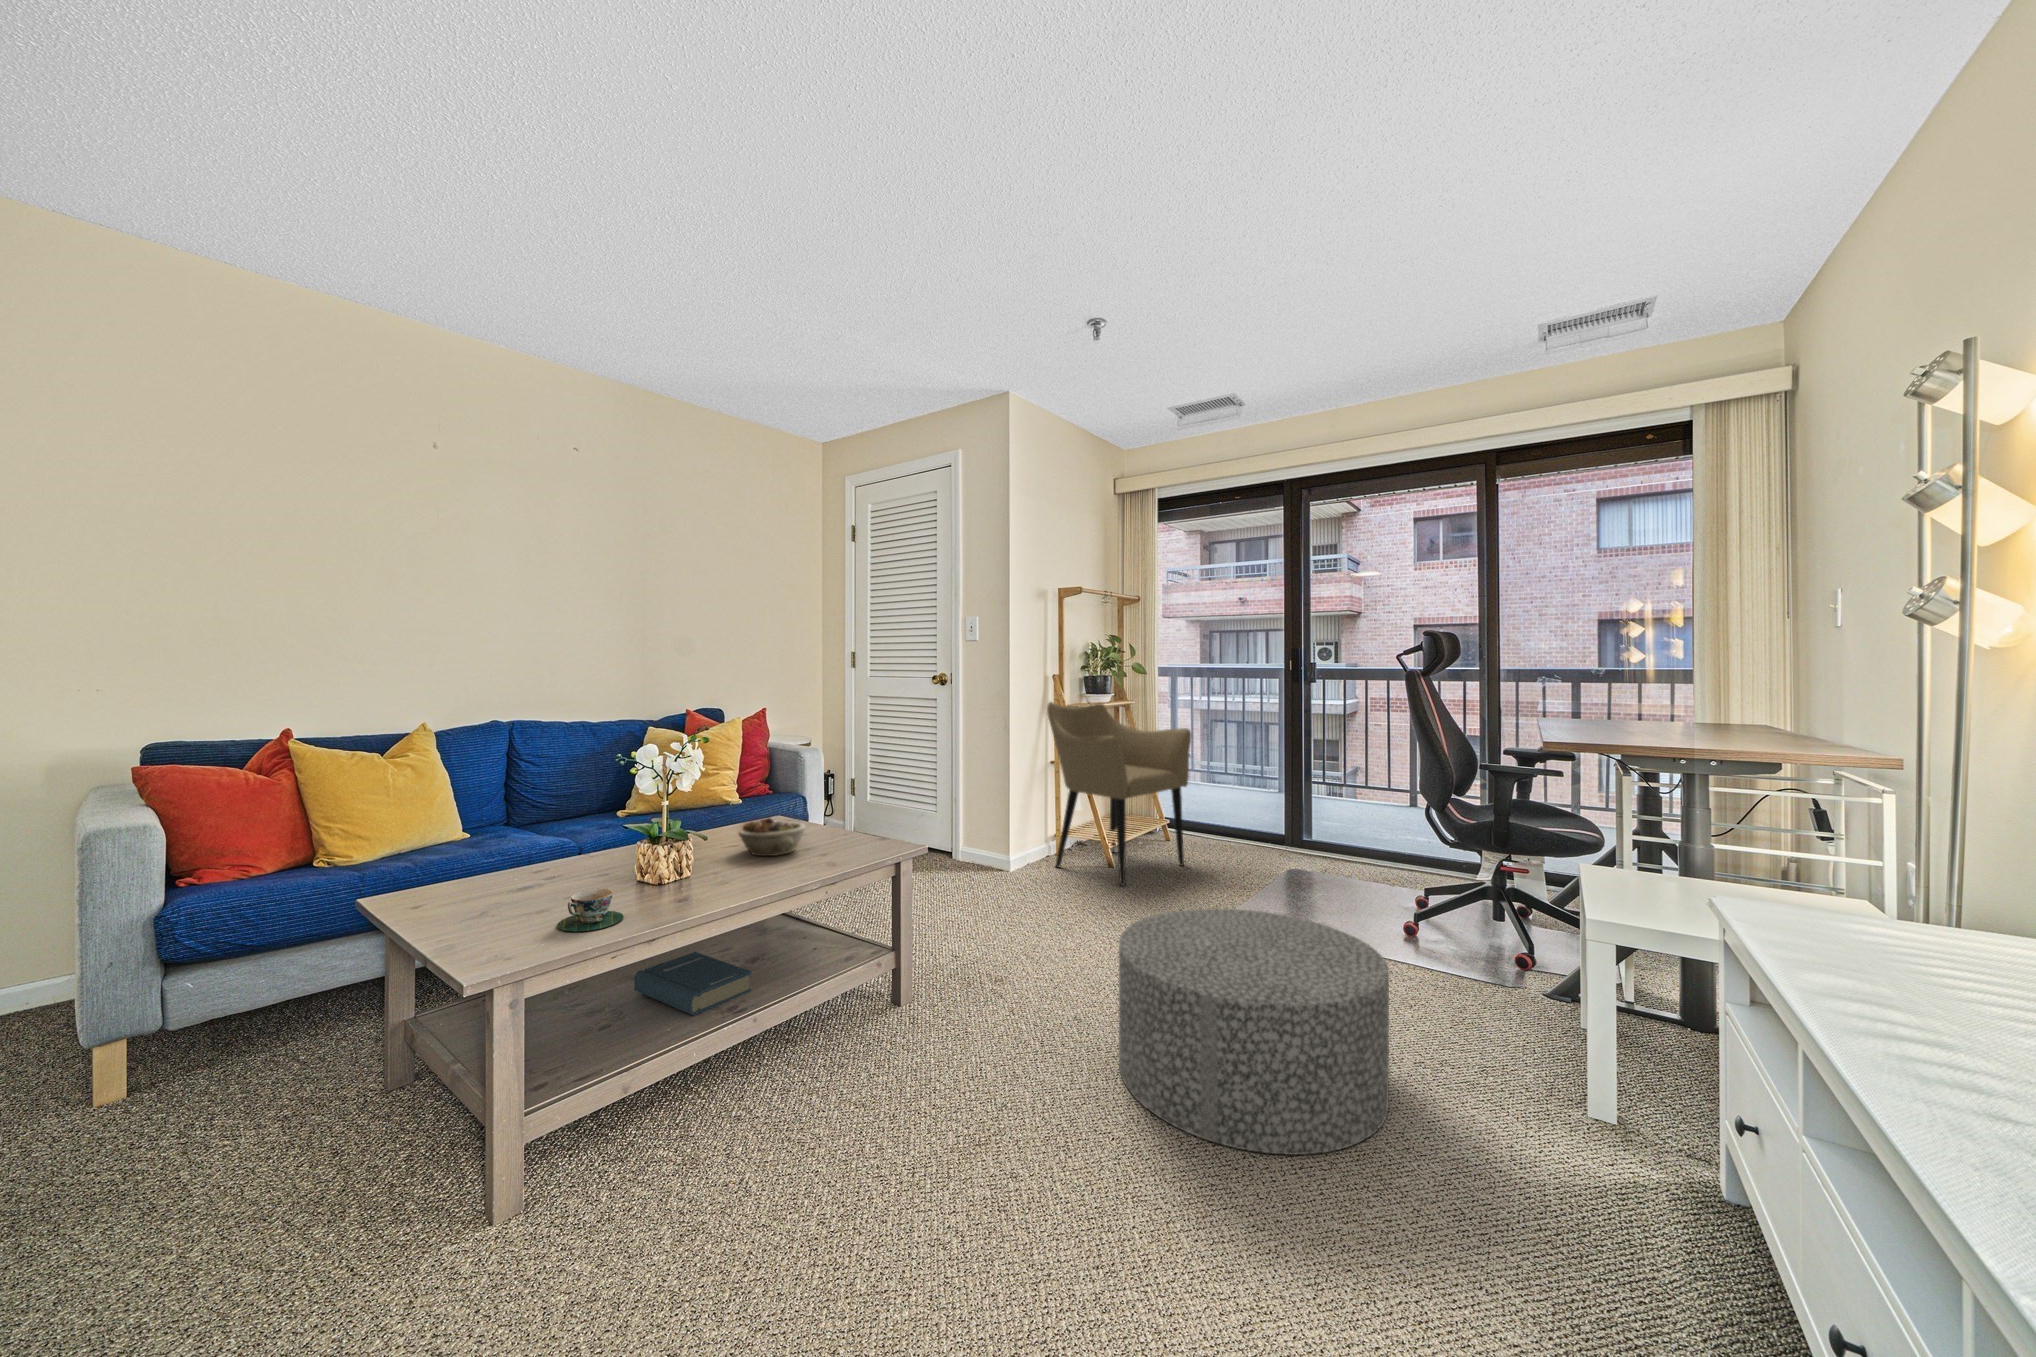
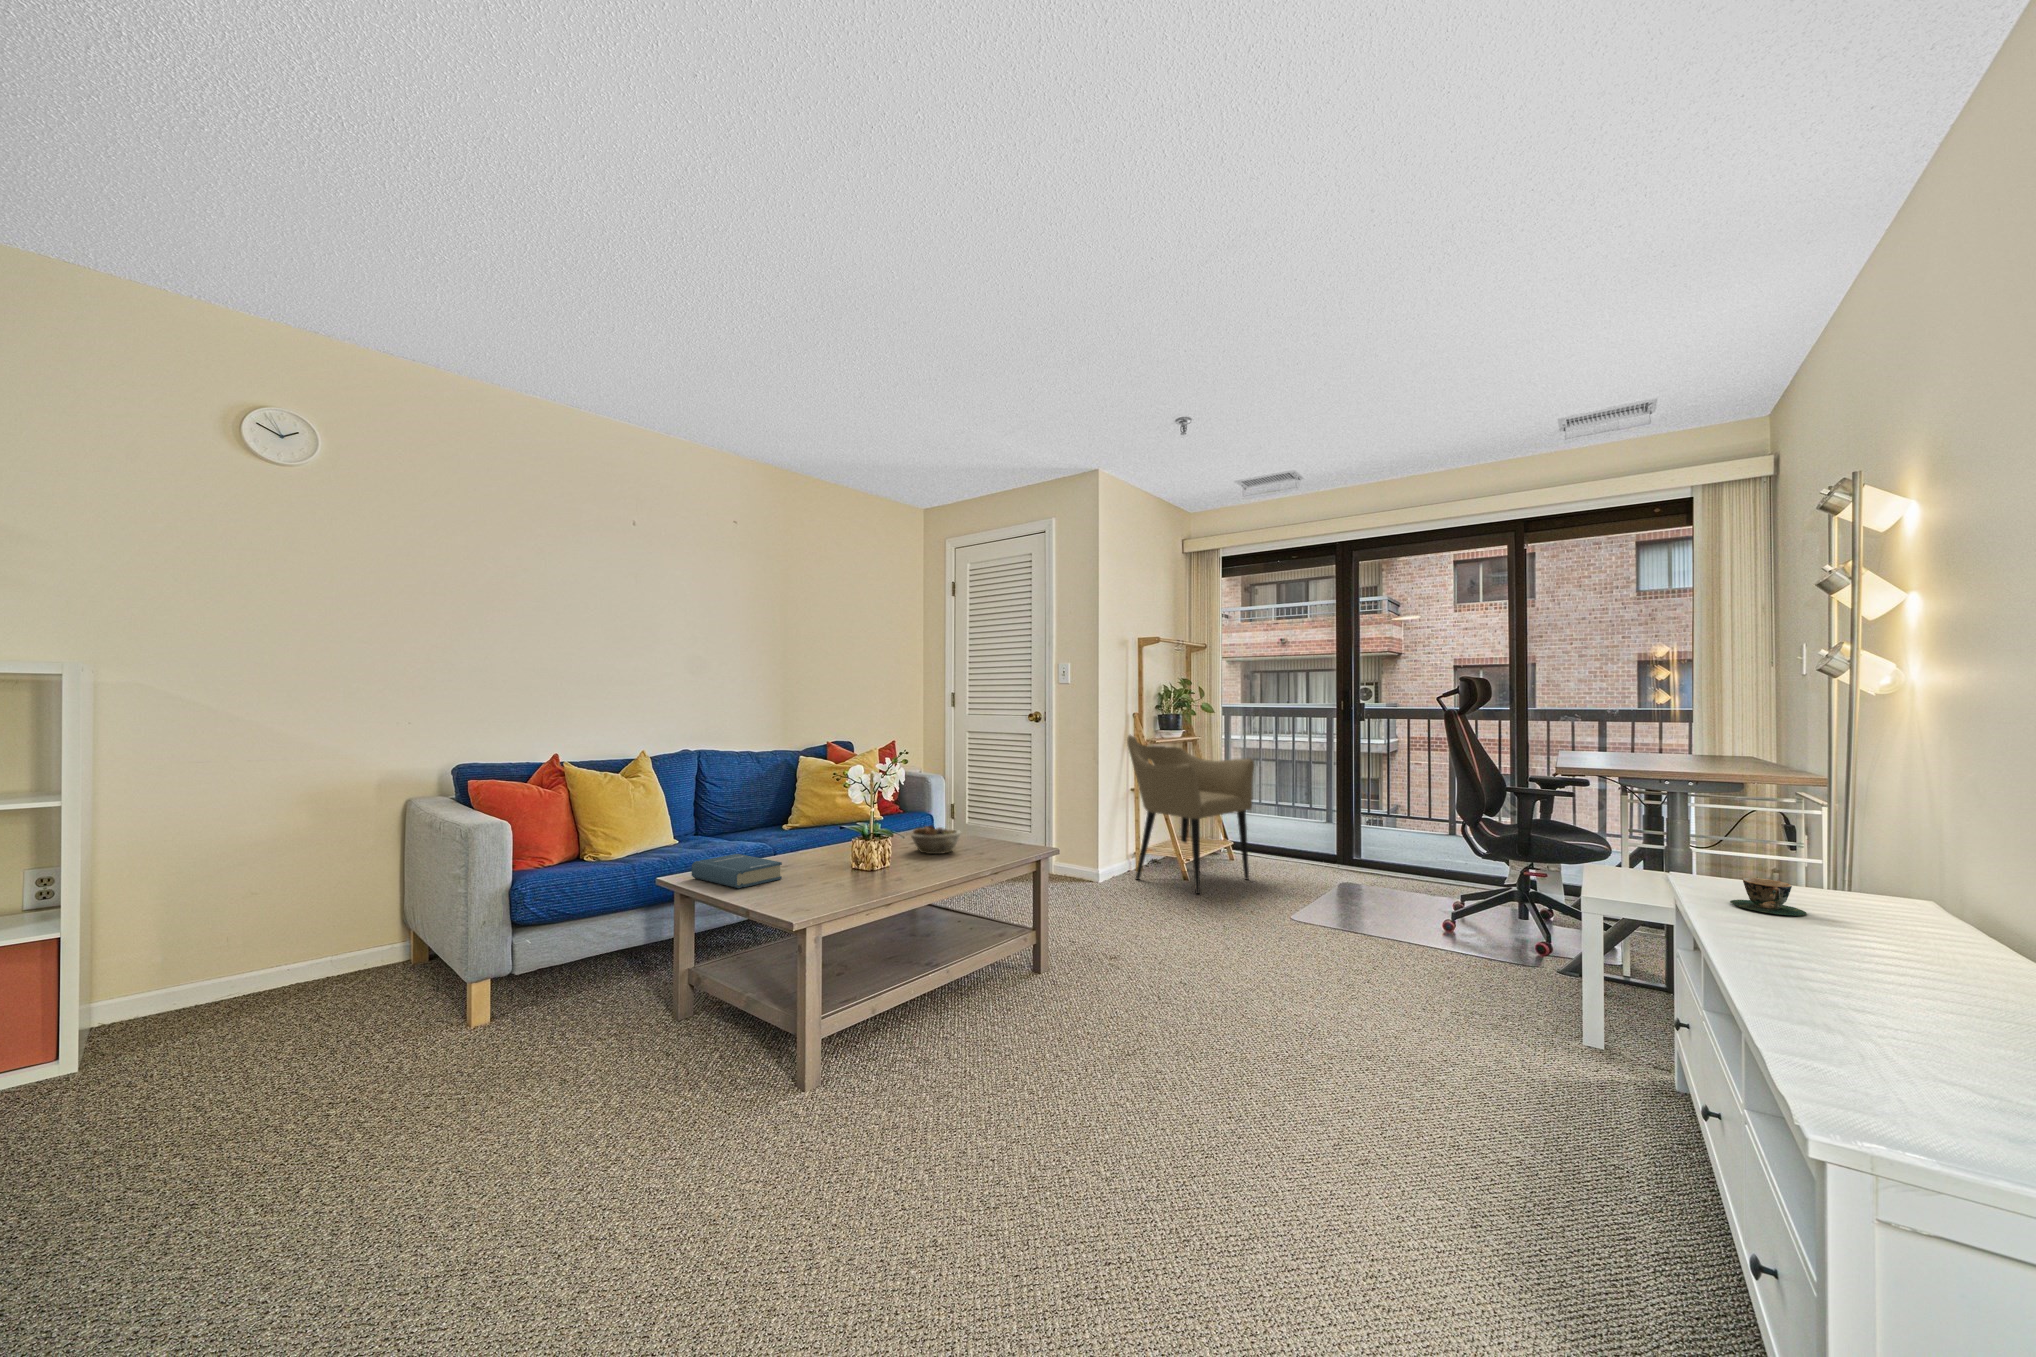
teacup: present [557,889,624,931] -> present [1730,877,1807,916]
ottoman: present [1119,909,1389,1155] -> none [1218,899,1431,1065]
hardback book: present [634,952,751,1016] -> present [692,854,782,888]

